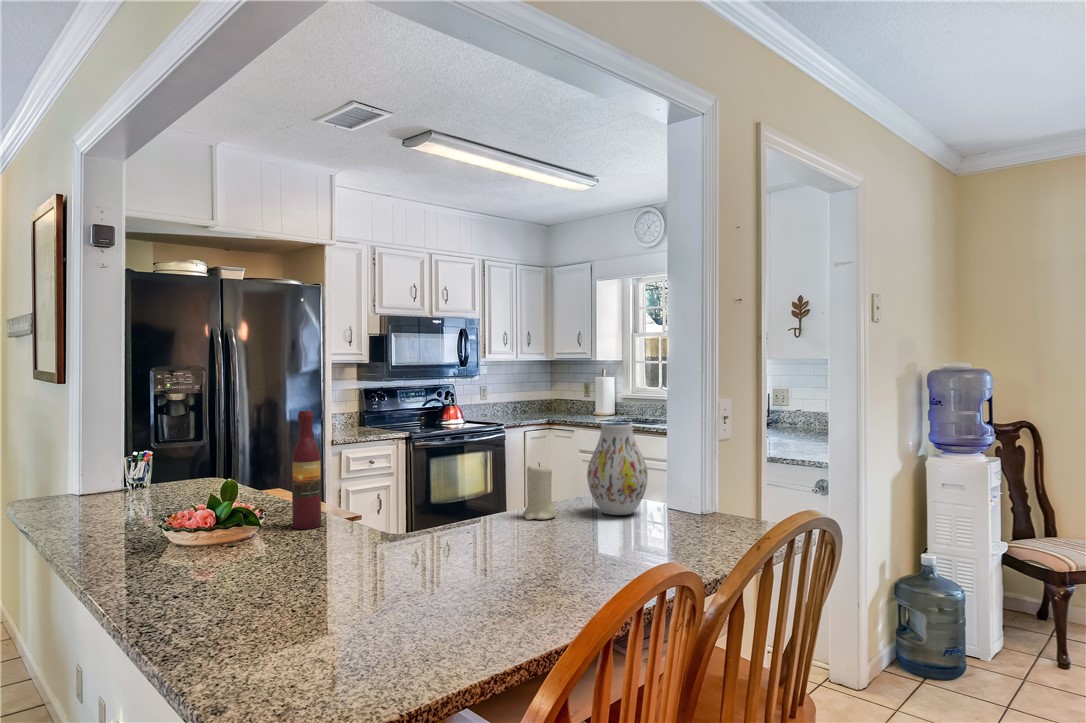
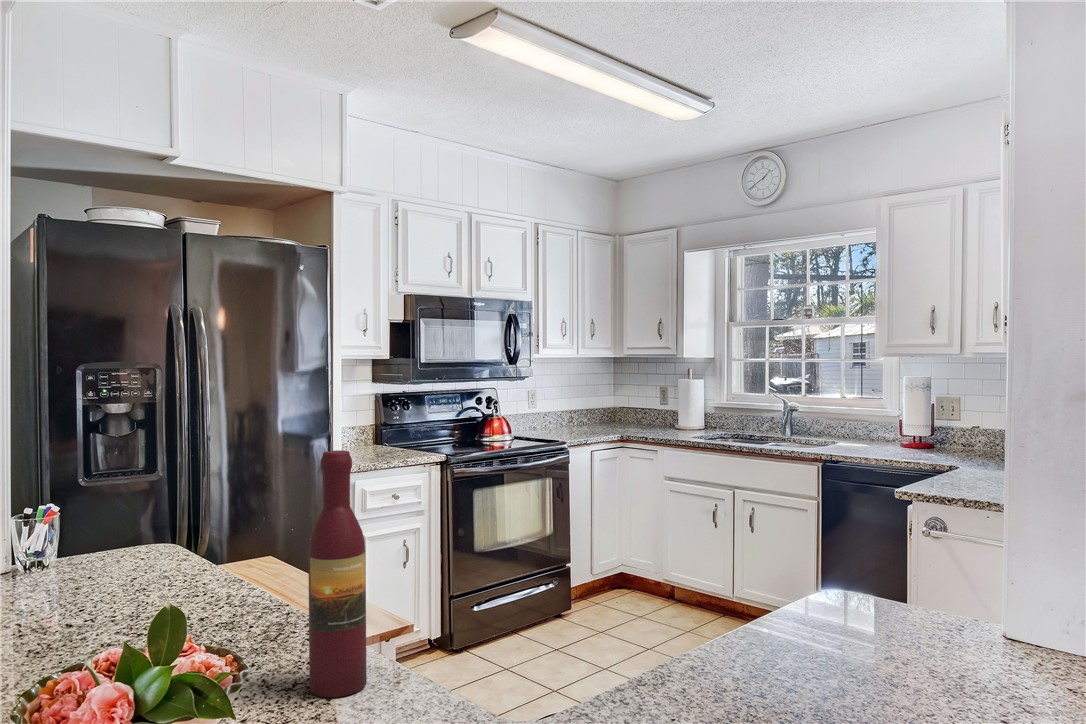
vase: present [587,422,648,515] -> none [871,472,1002,658]
candle: present [523,463,556,520] -> none [756,552,826,670]

